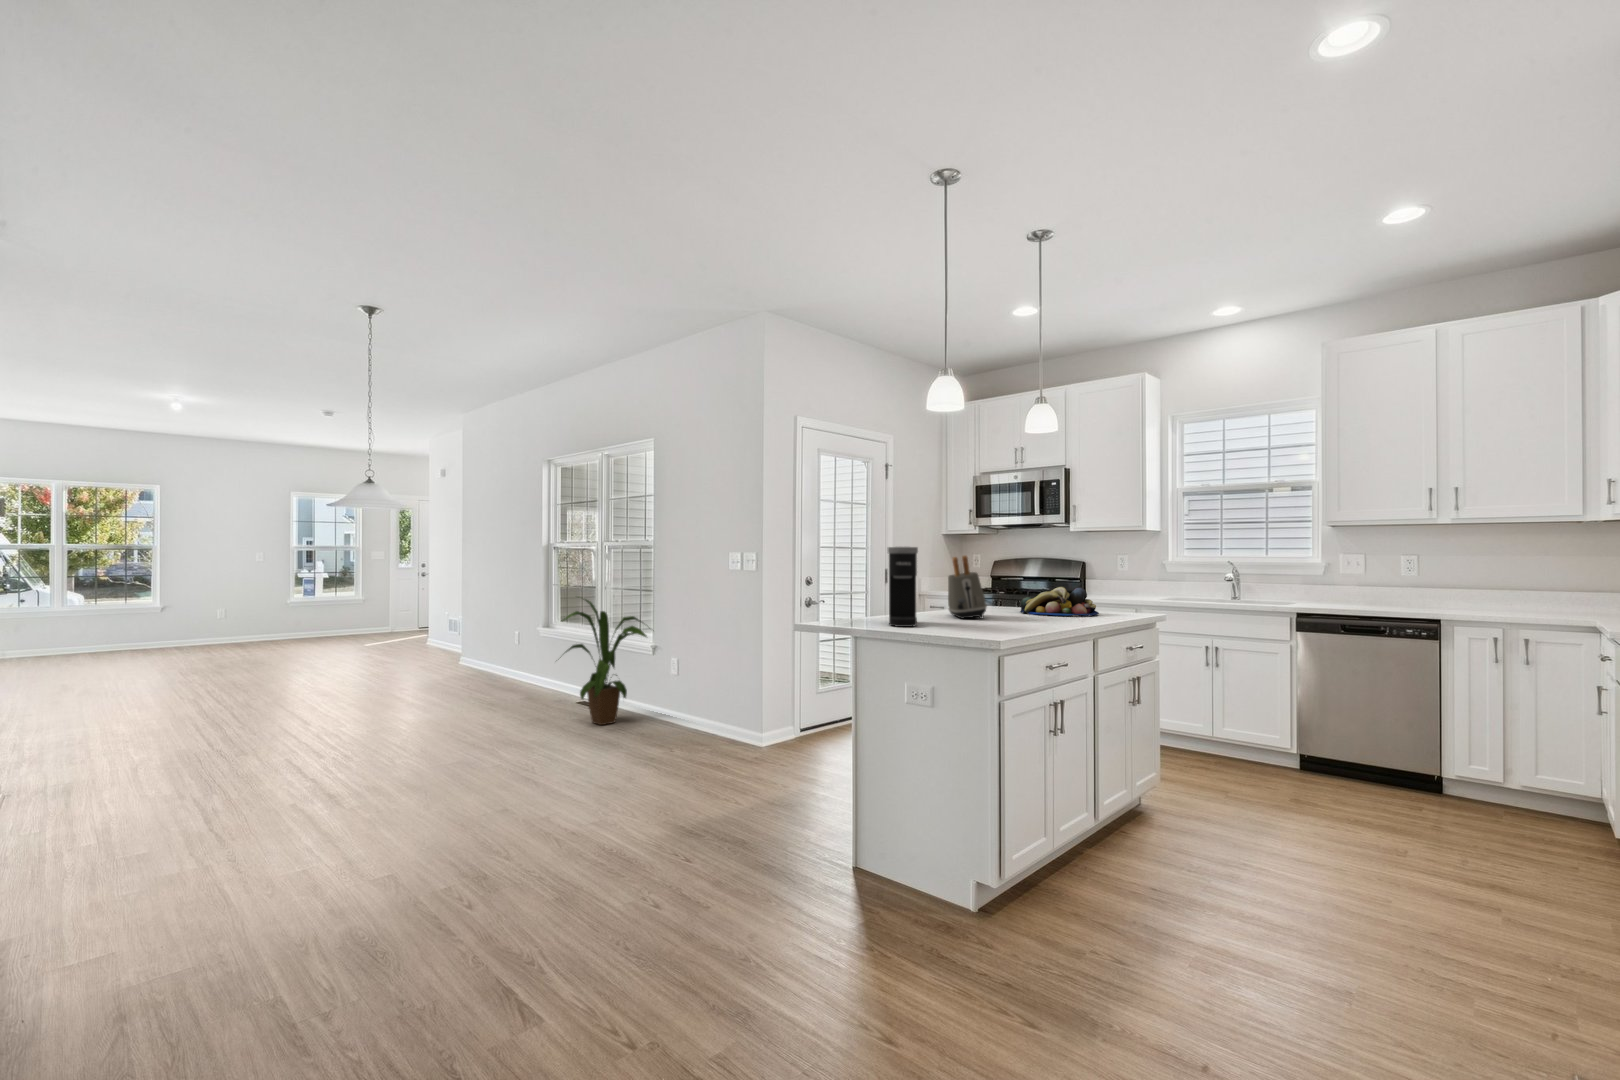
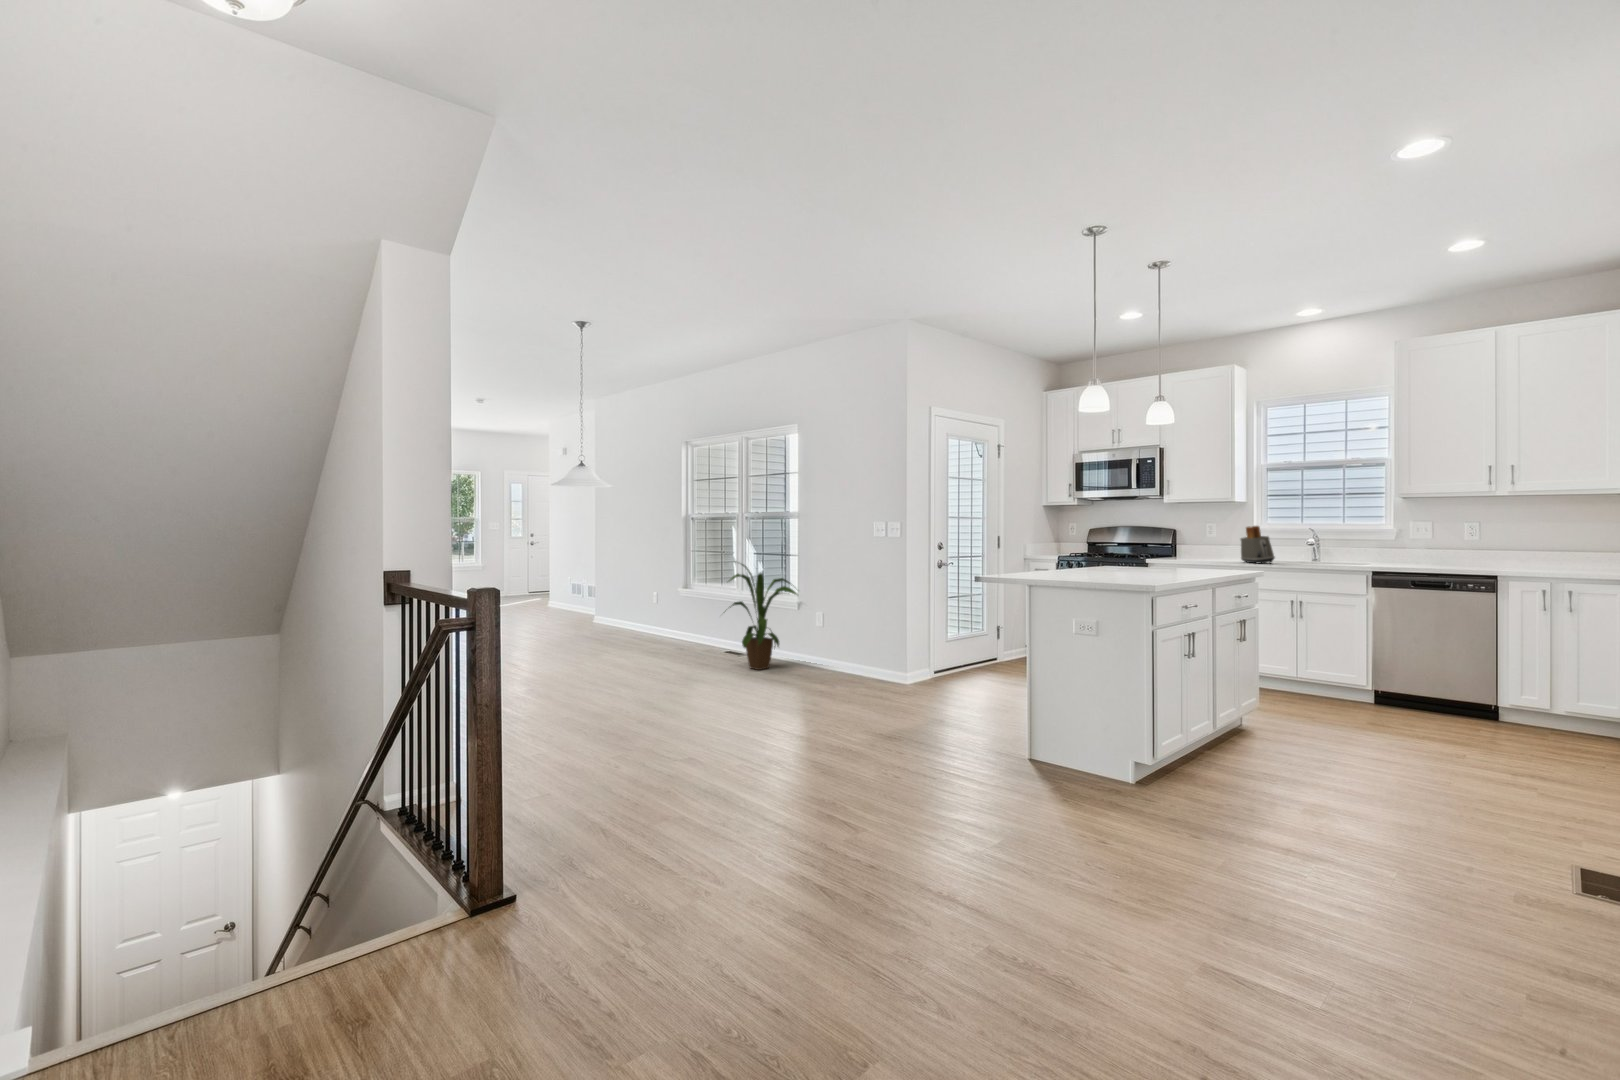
coffee maker: present [887,547,918,627] -> none [1054,516,1083,577]
toaster: present [948,556,987,619] -> present [1241,526,1275,563]
fruit bowl: present [1020,587,1099,616] -> none [1142,548,1211,571]

